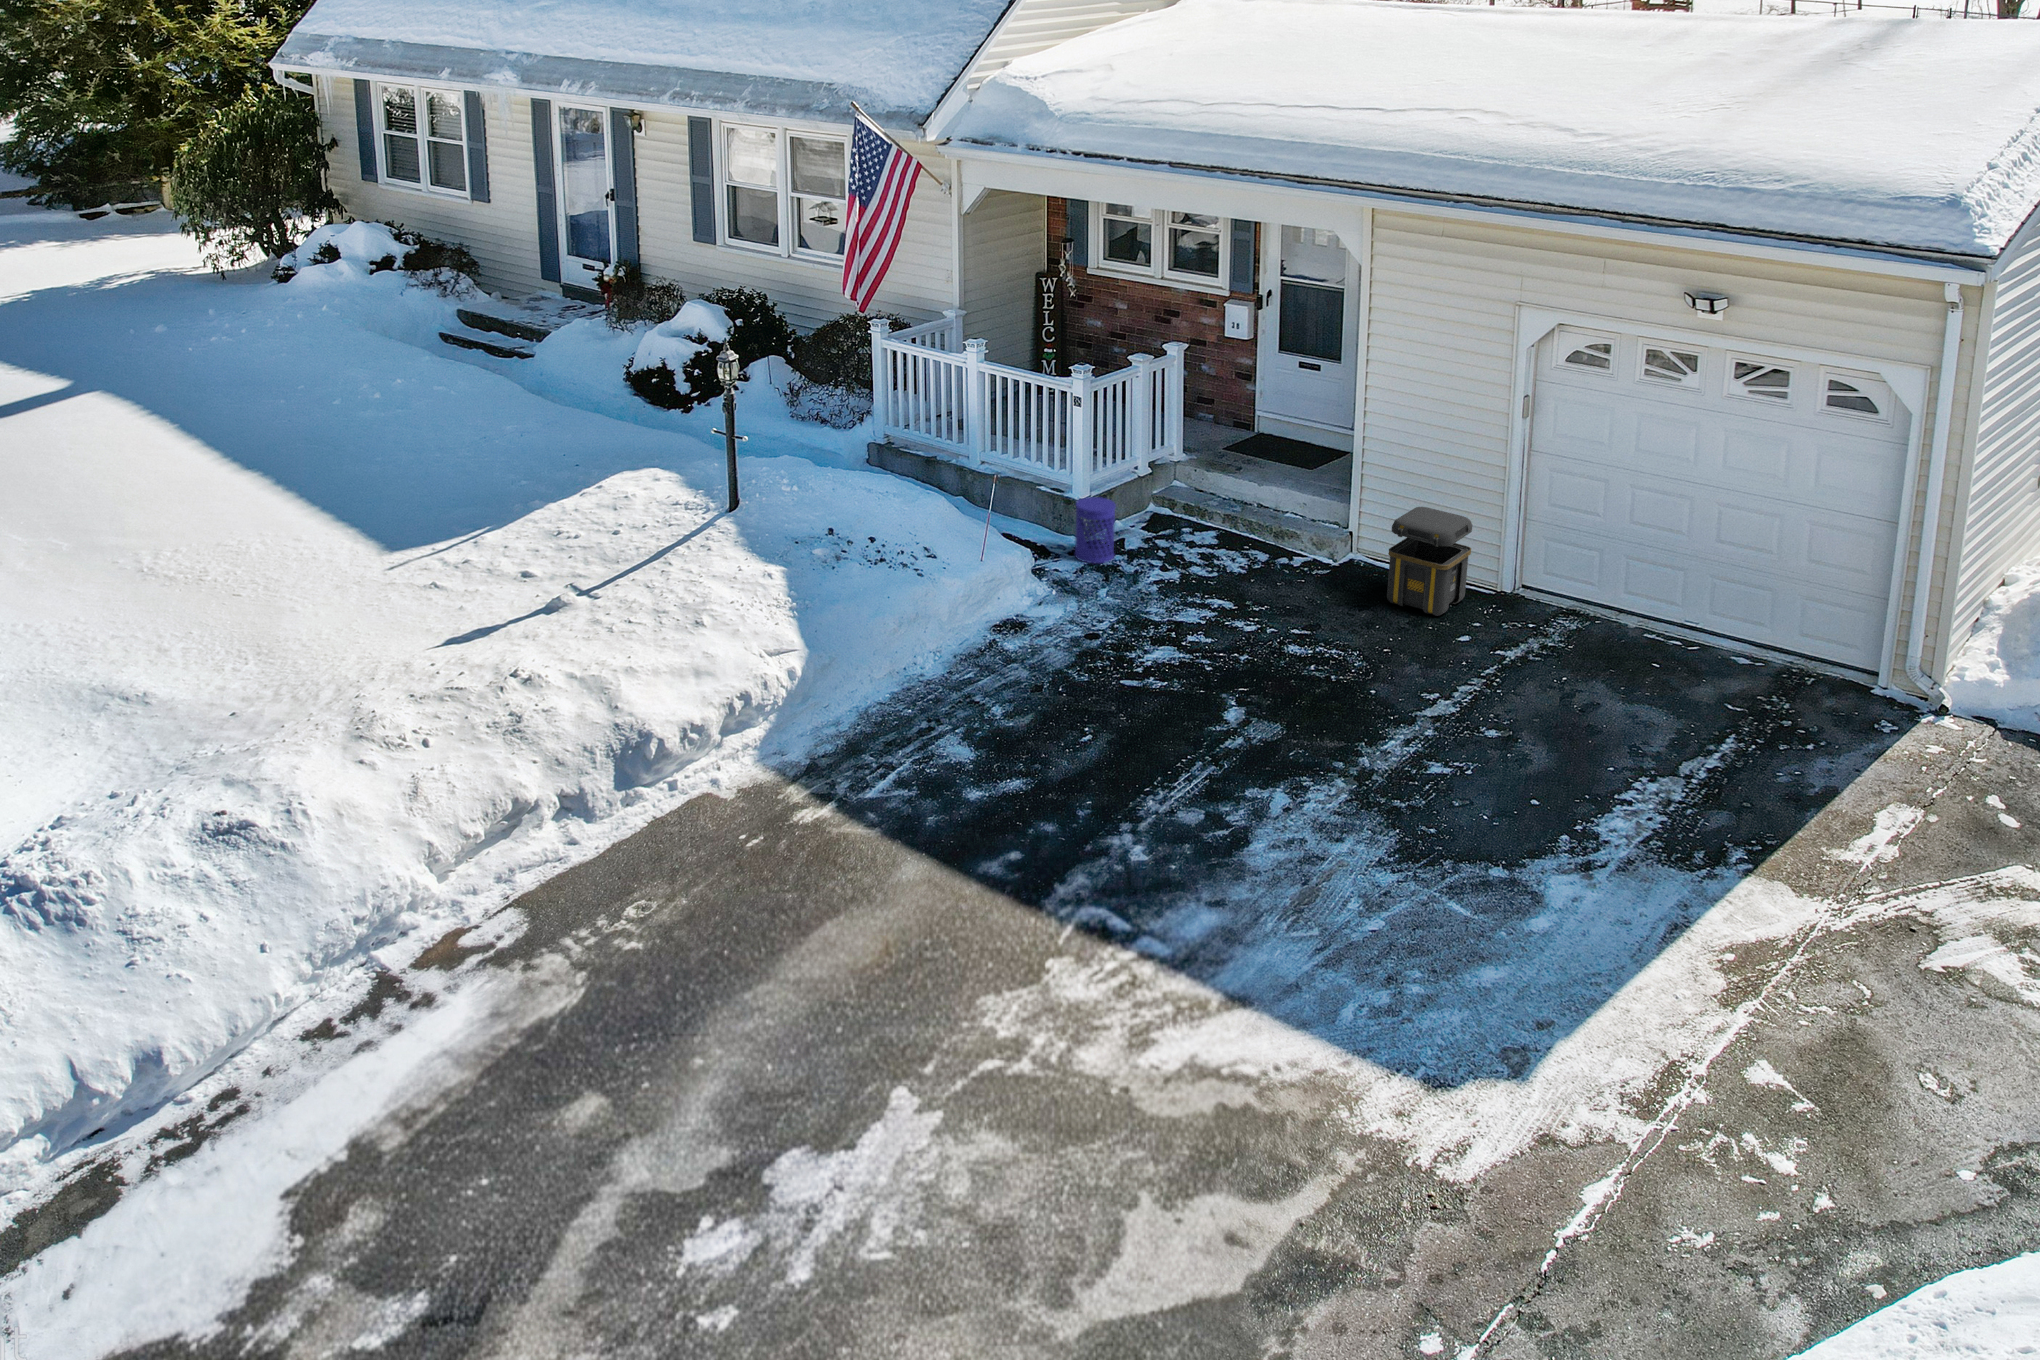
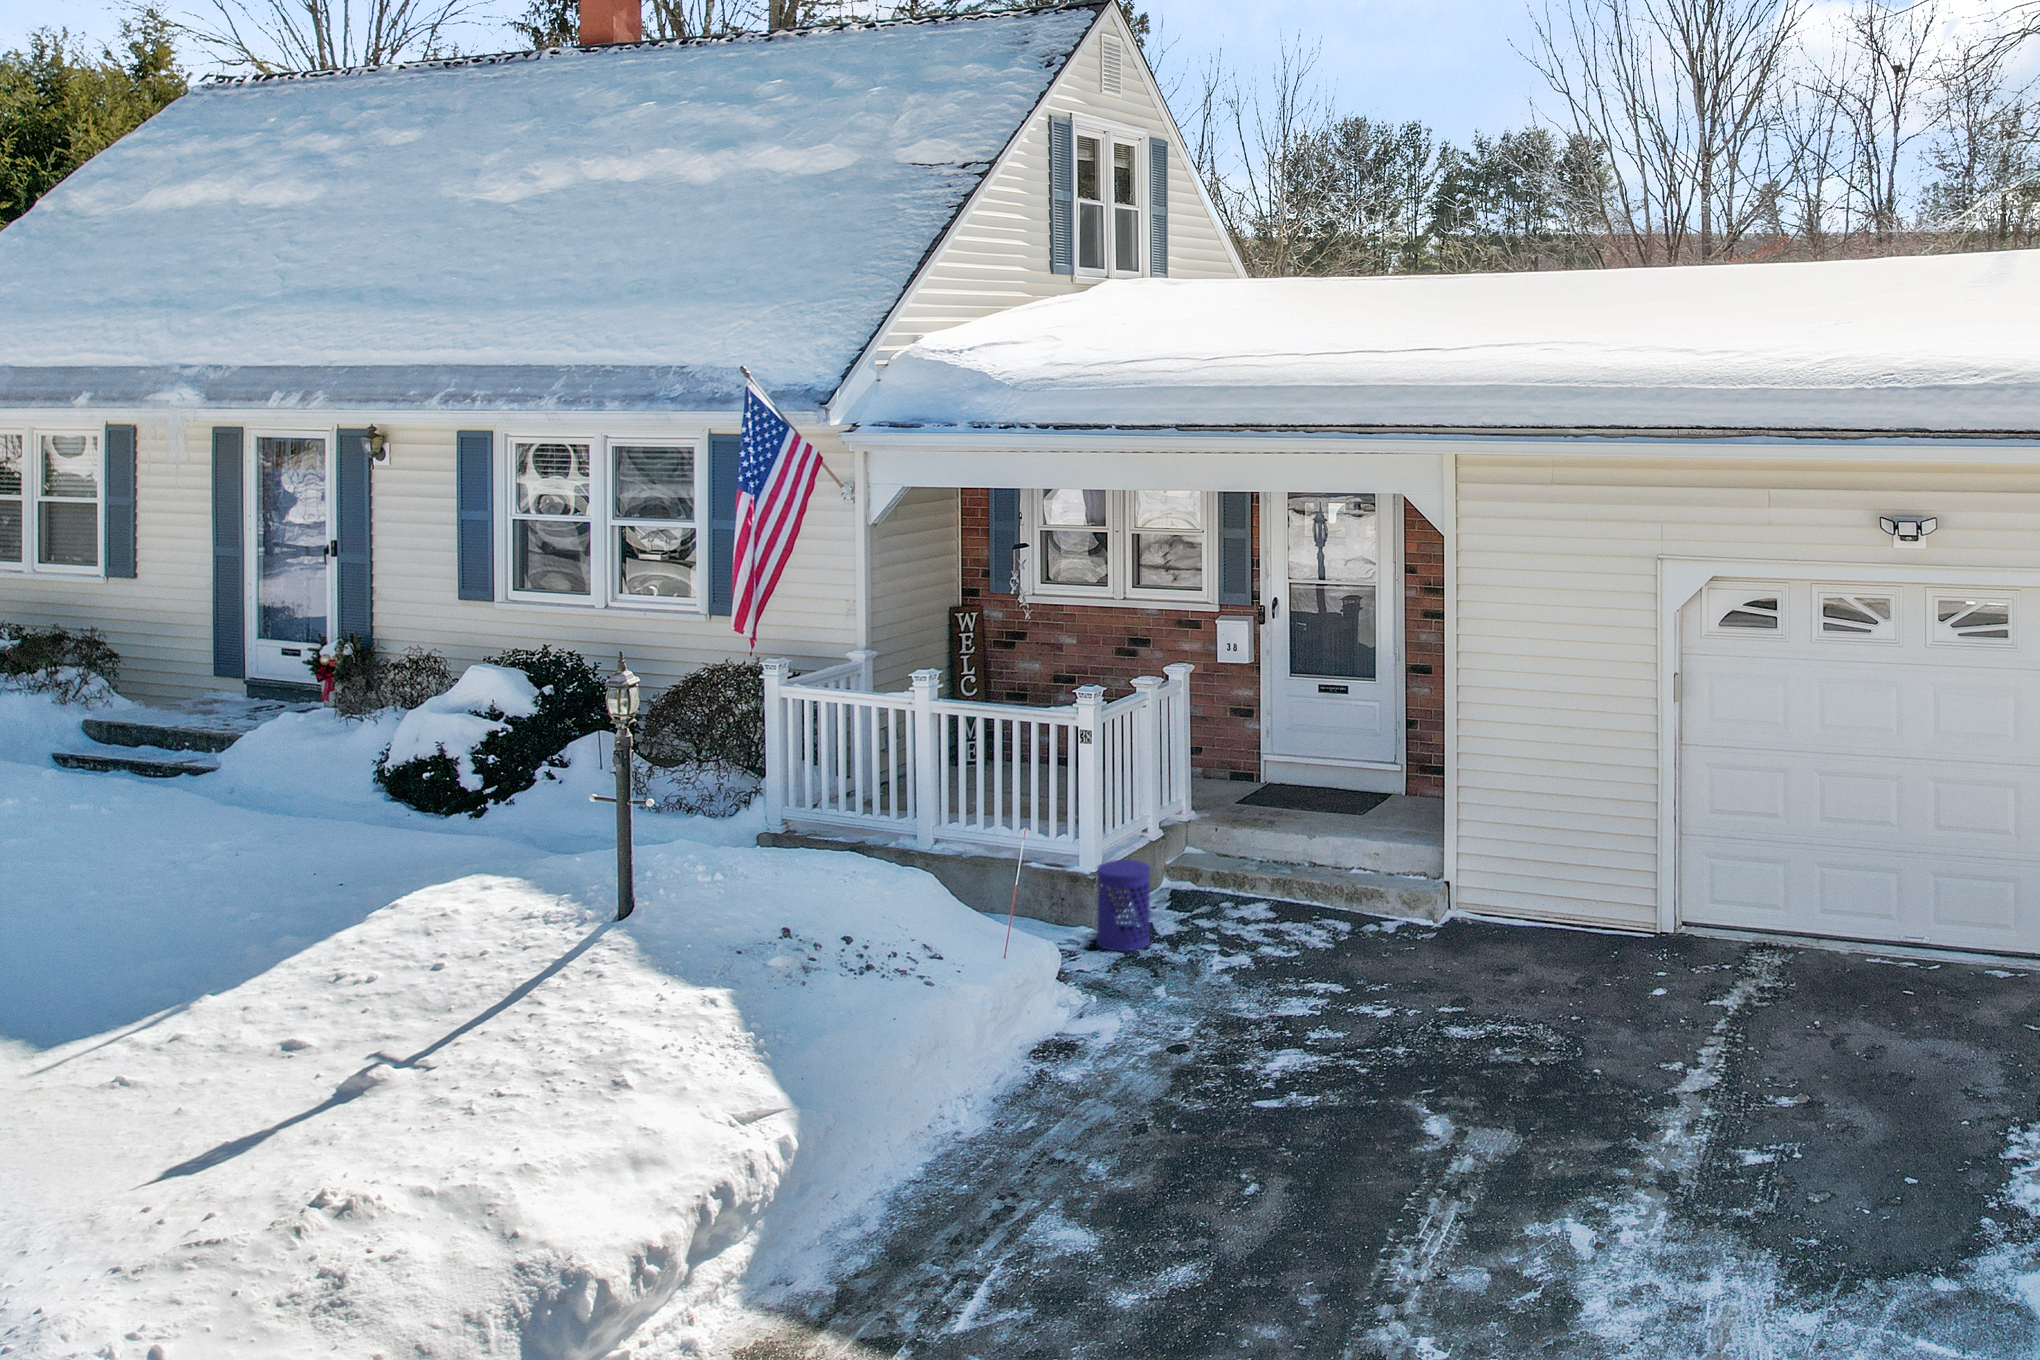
toolbox: present [1387,507,1472,616] -> none [1515,820,1606,957]

